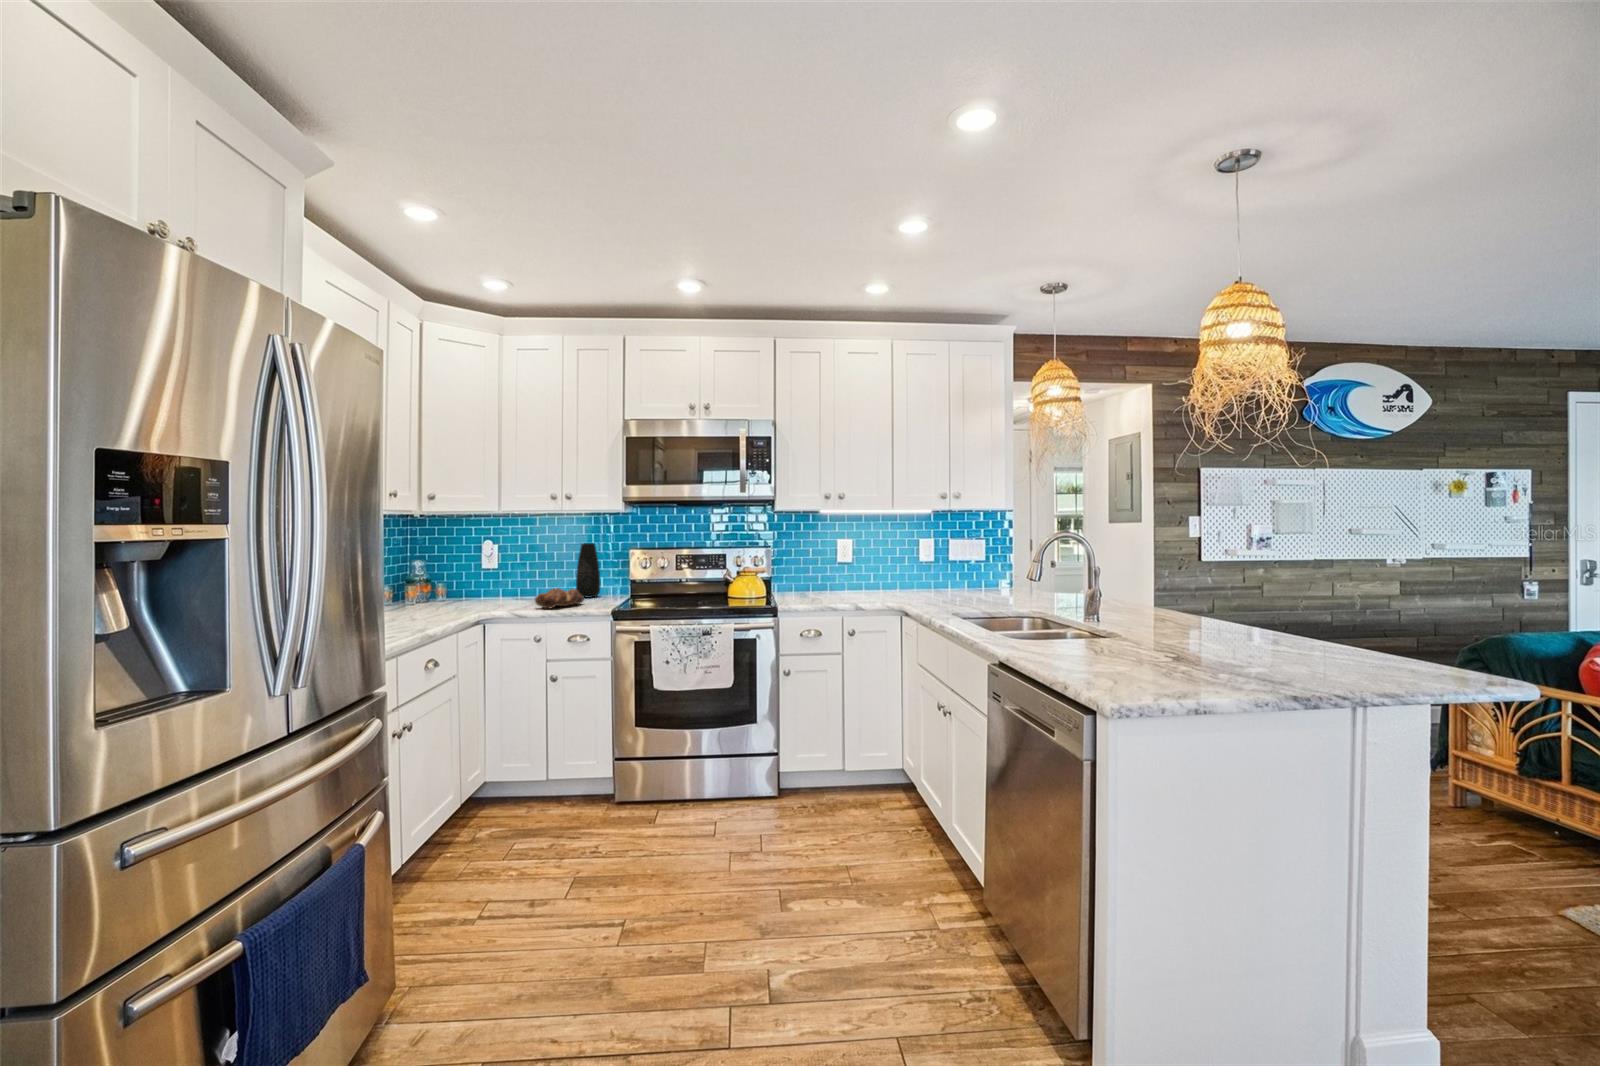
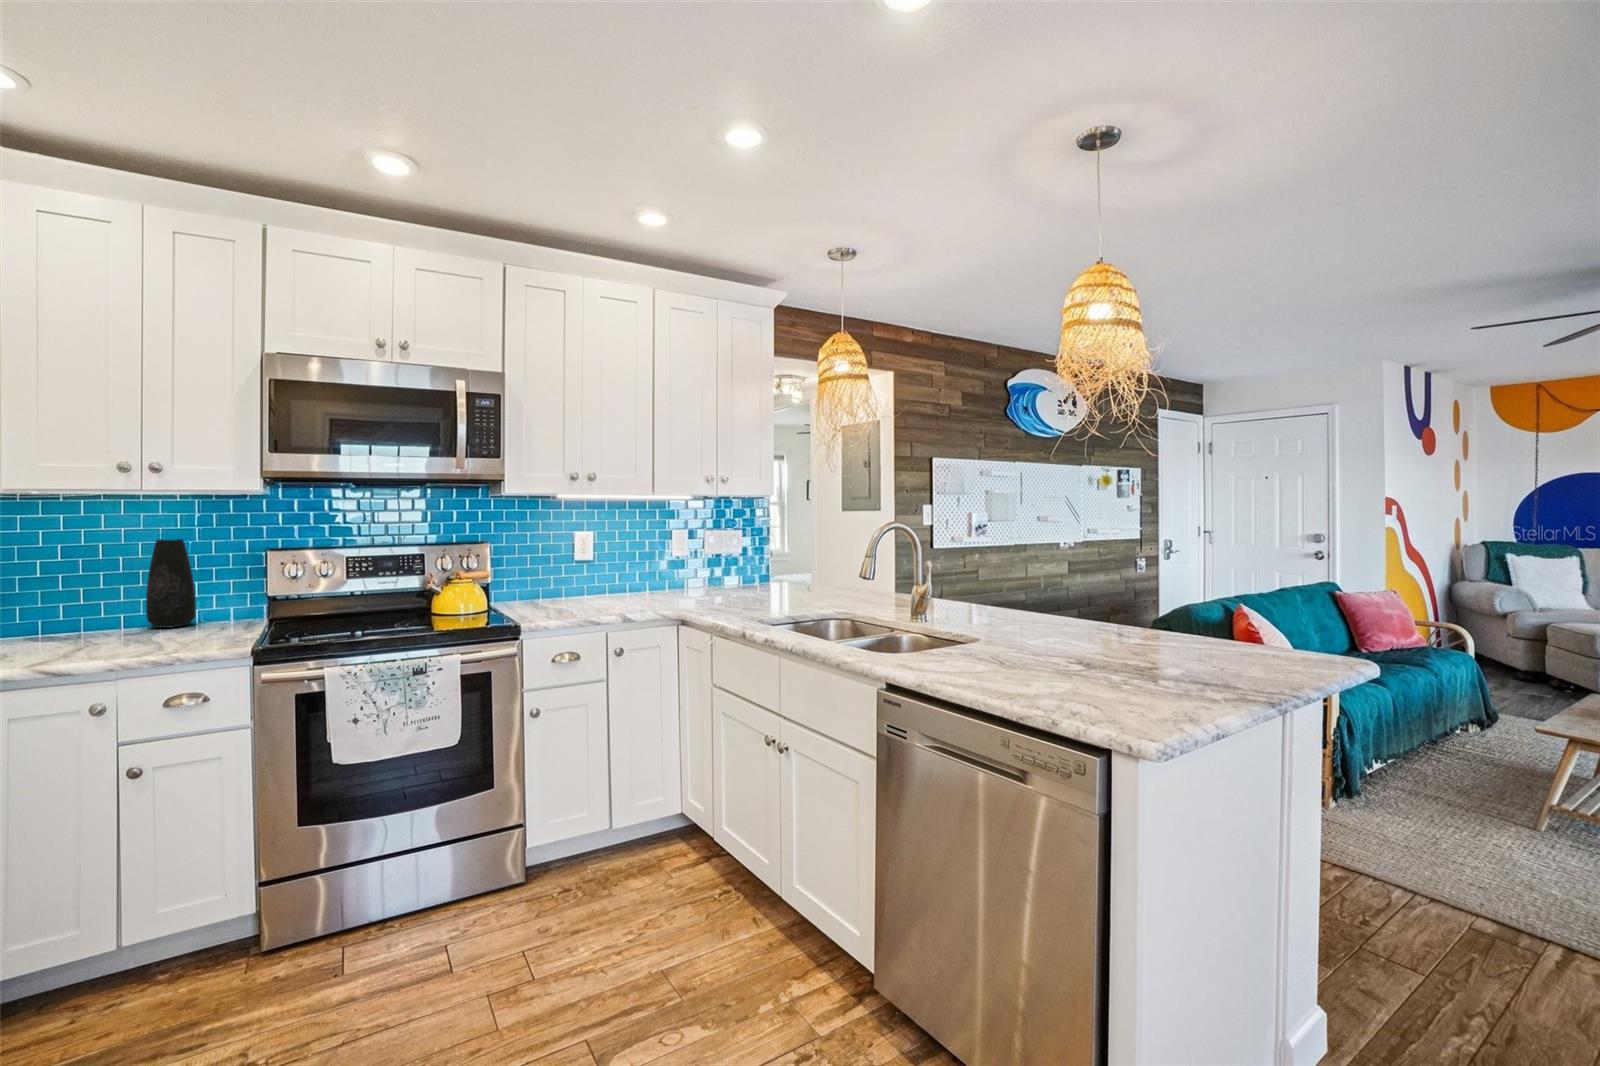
bread loaf: present [535,588,584,608] -> none [68,618,173,657]

